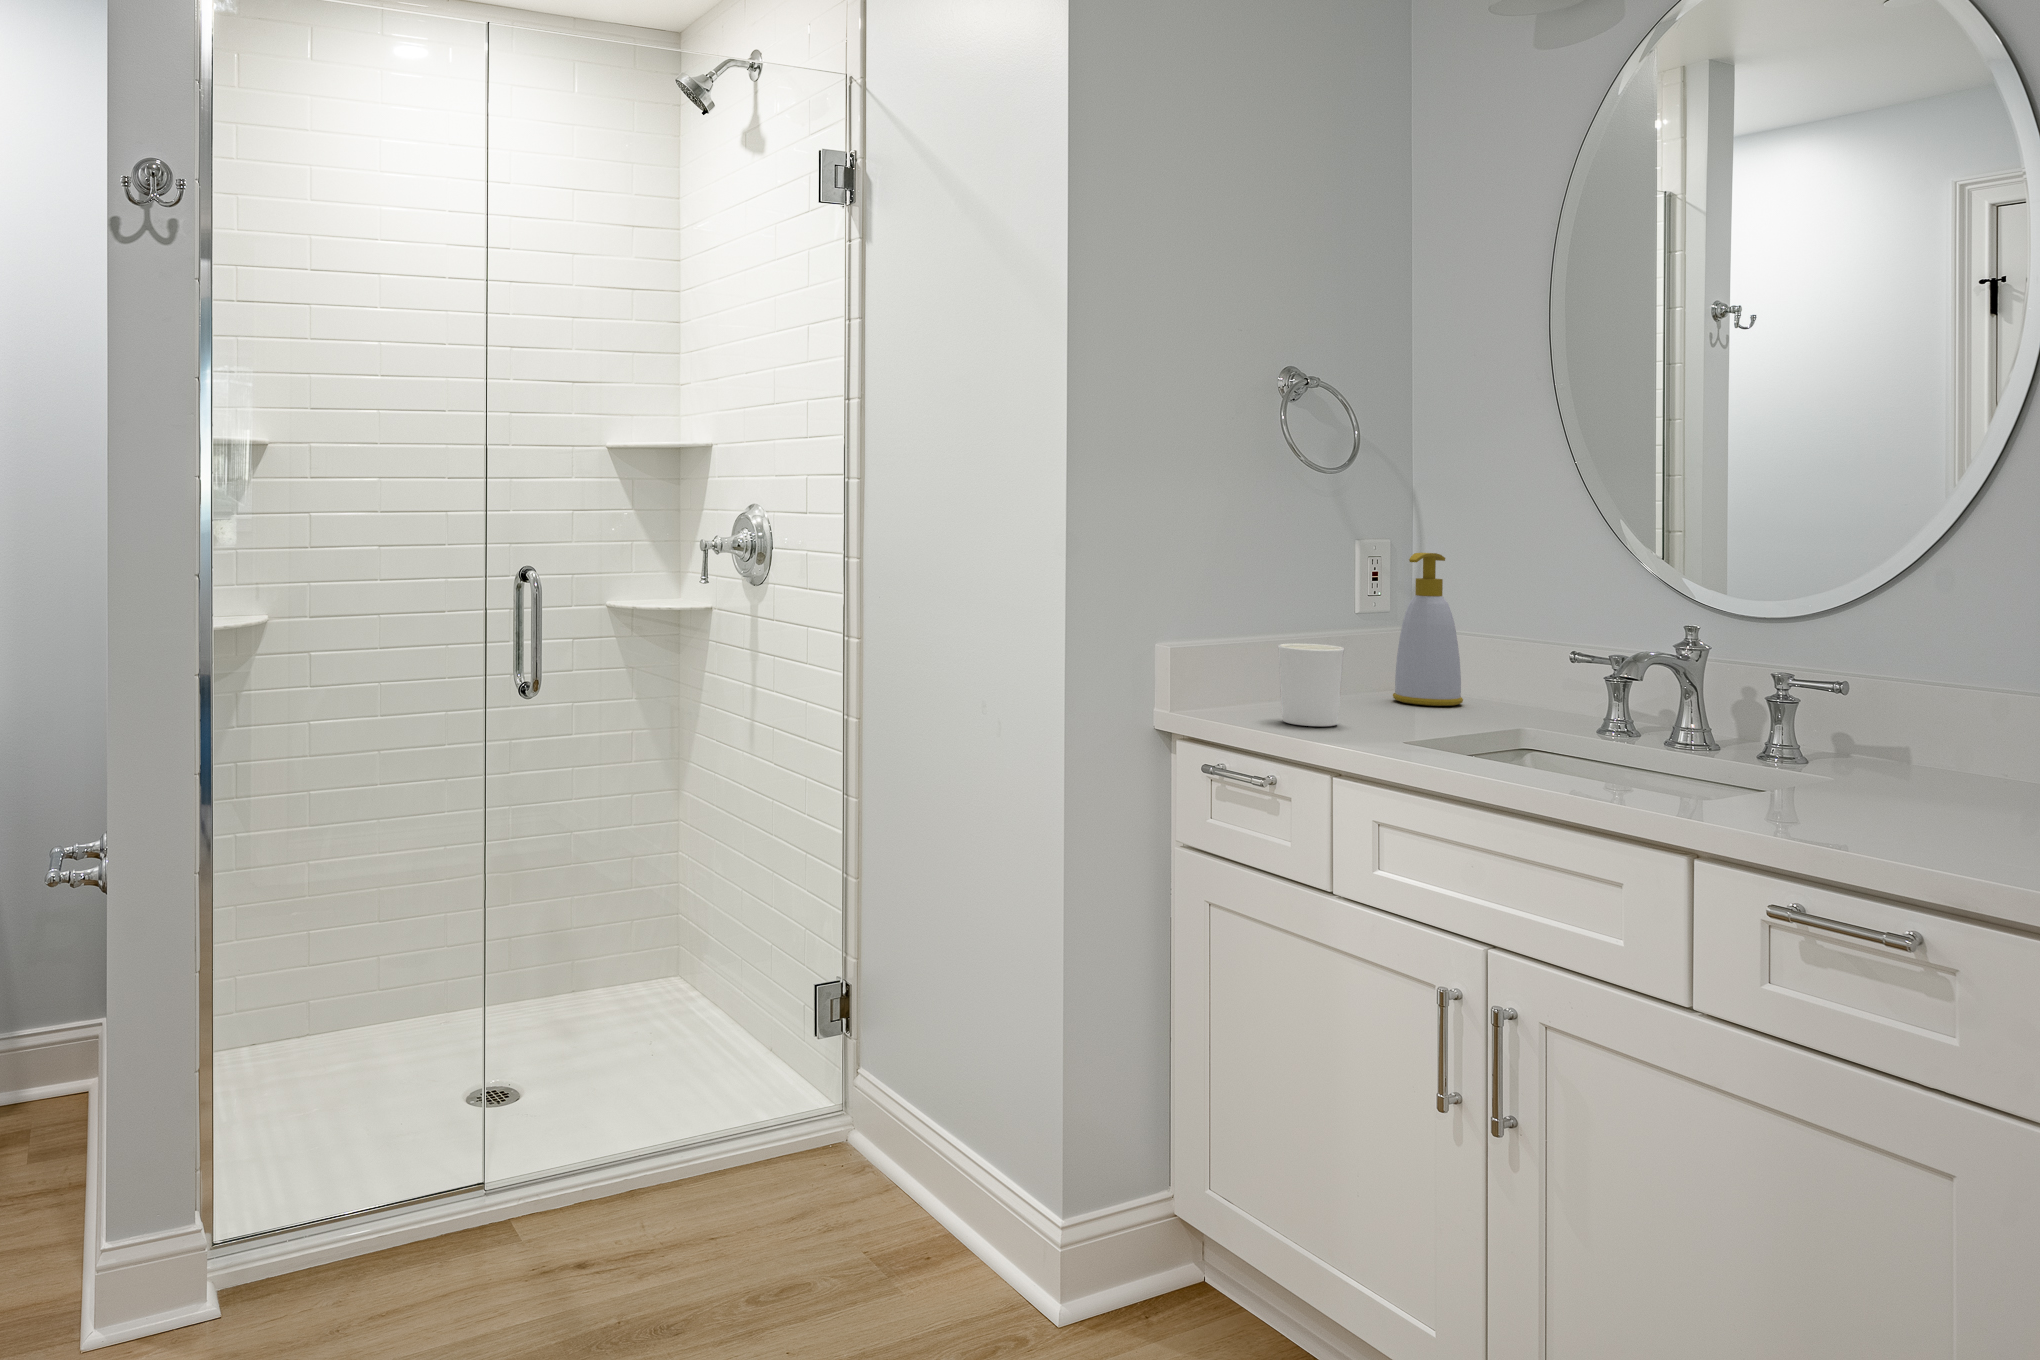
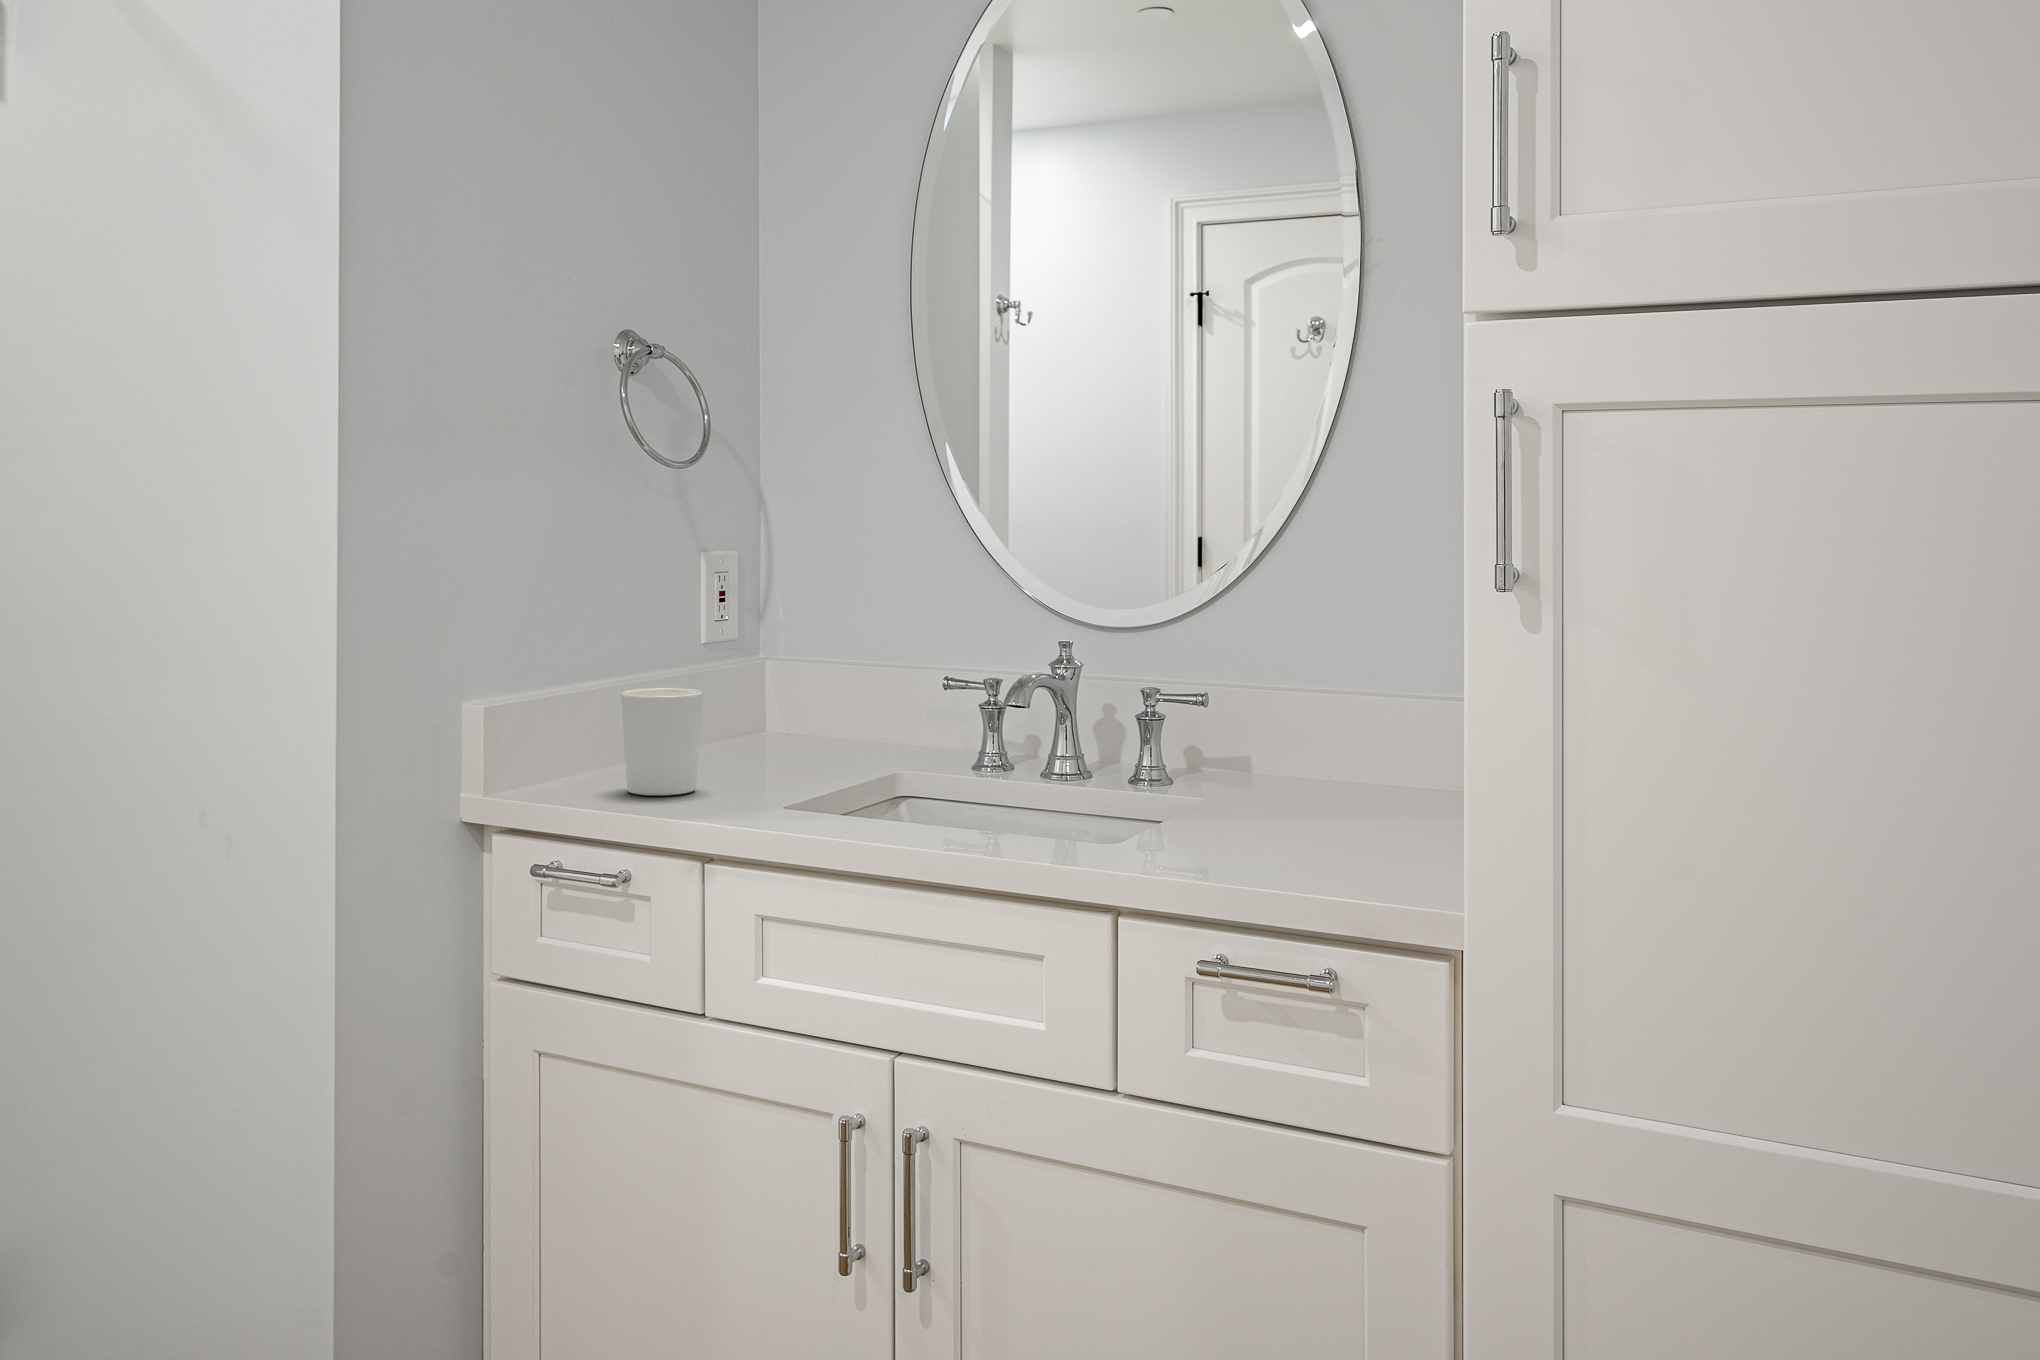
soap bottle: present [1393,553,1463,706] -> none [743,567,821,753]

